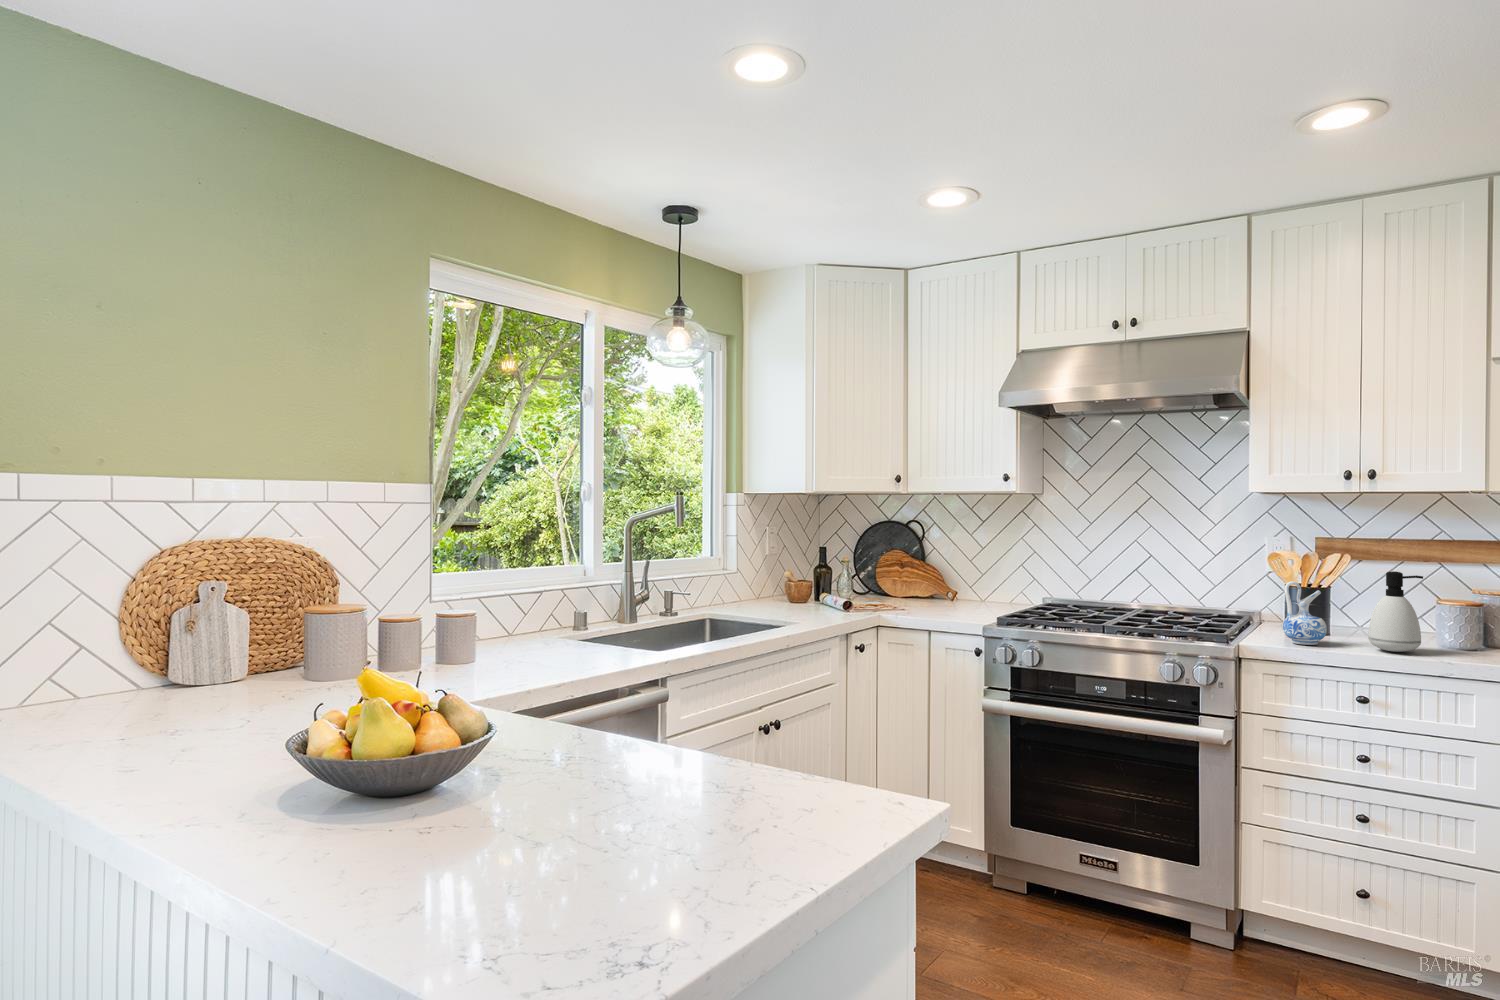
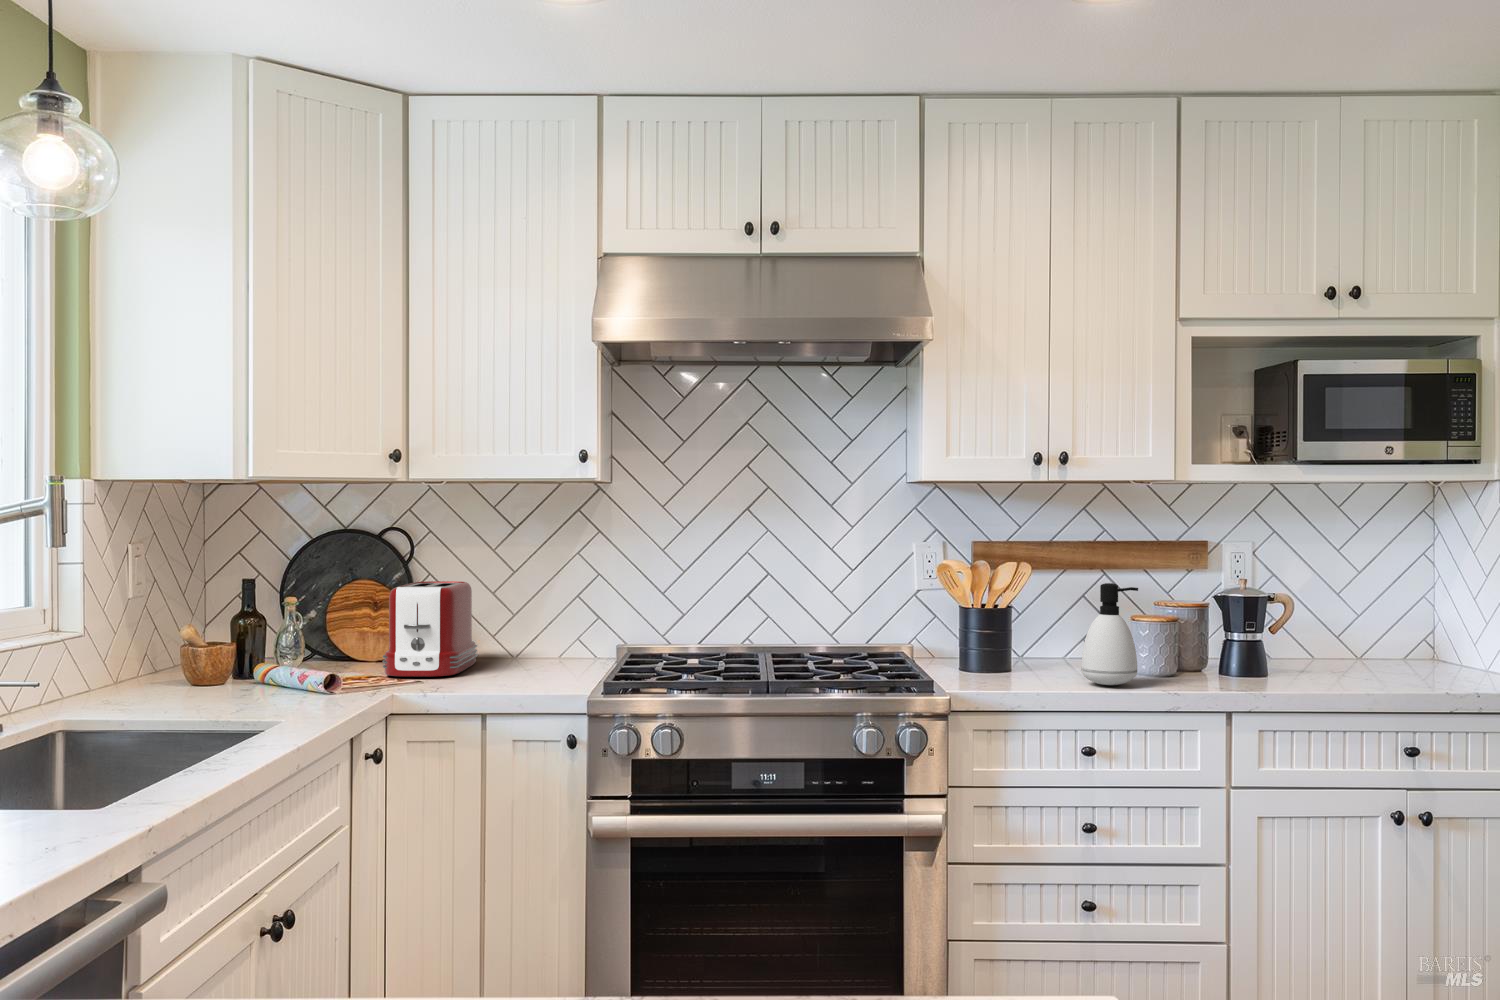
toaster: none [888,552,952,607] -> present [383,581,478,677]
ceramic pitcher: present [1283,581,1327,645] -> none [986,602,1037,686]

